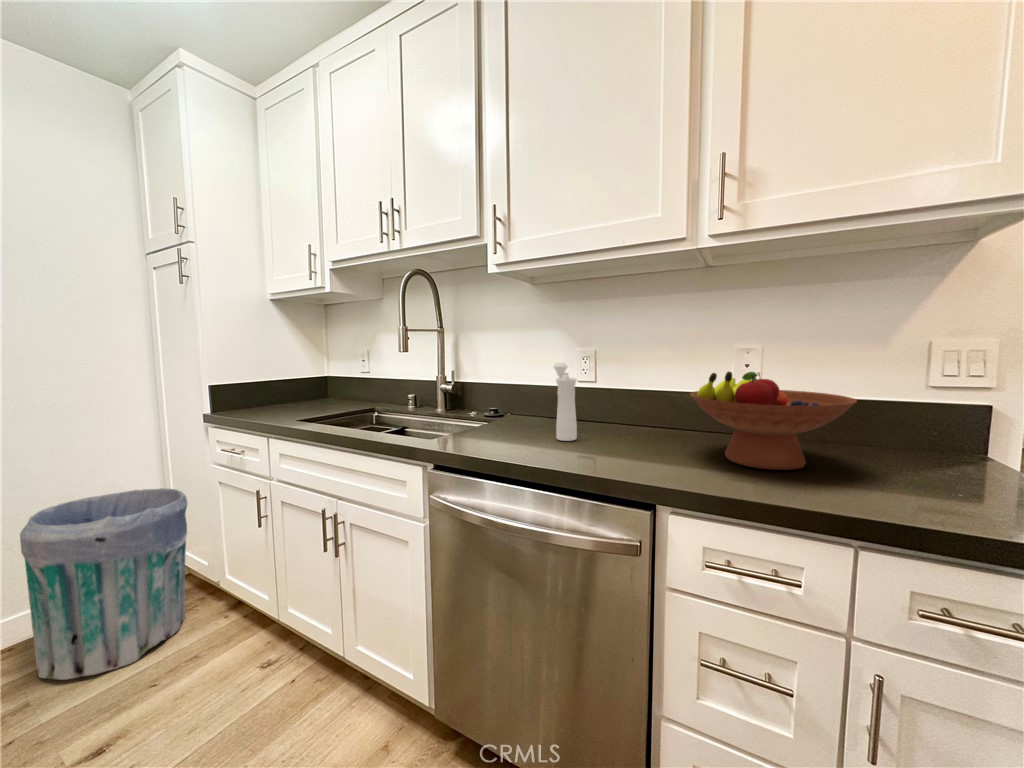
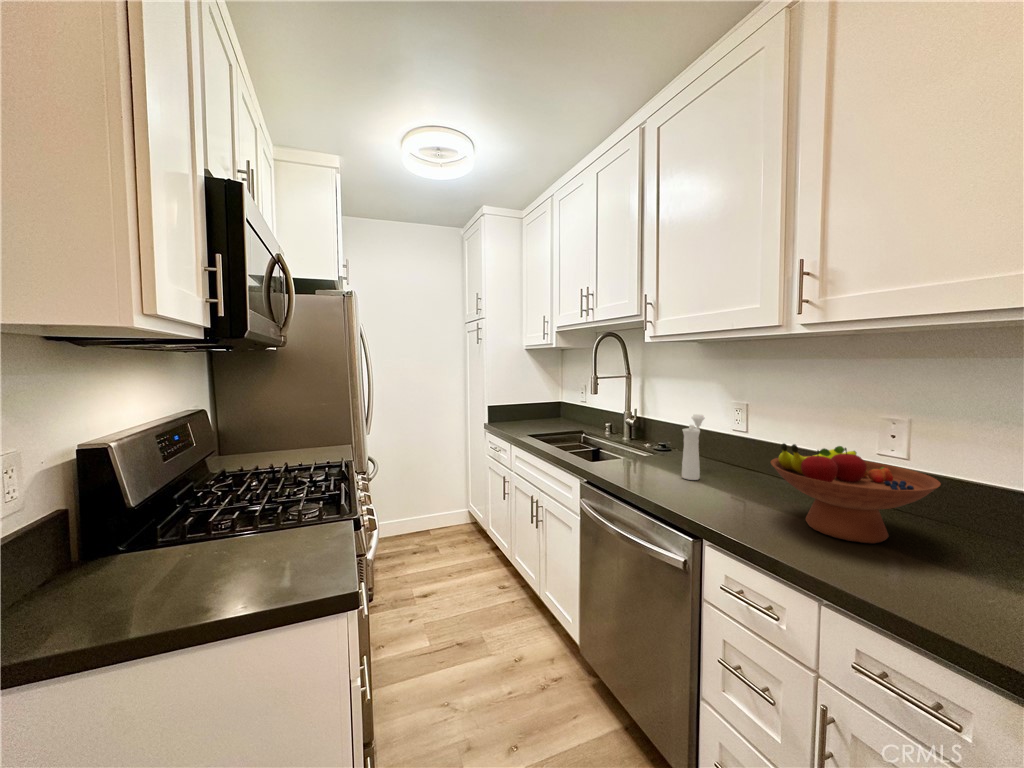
trash can: present [20,488,187,680] -> none [407,463,474,561]

